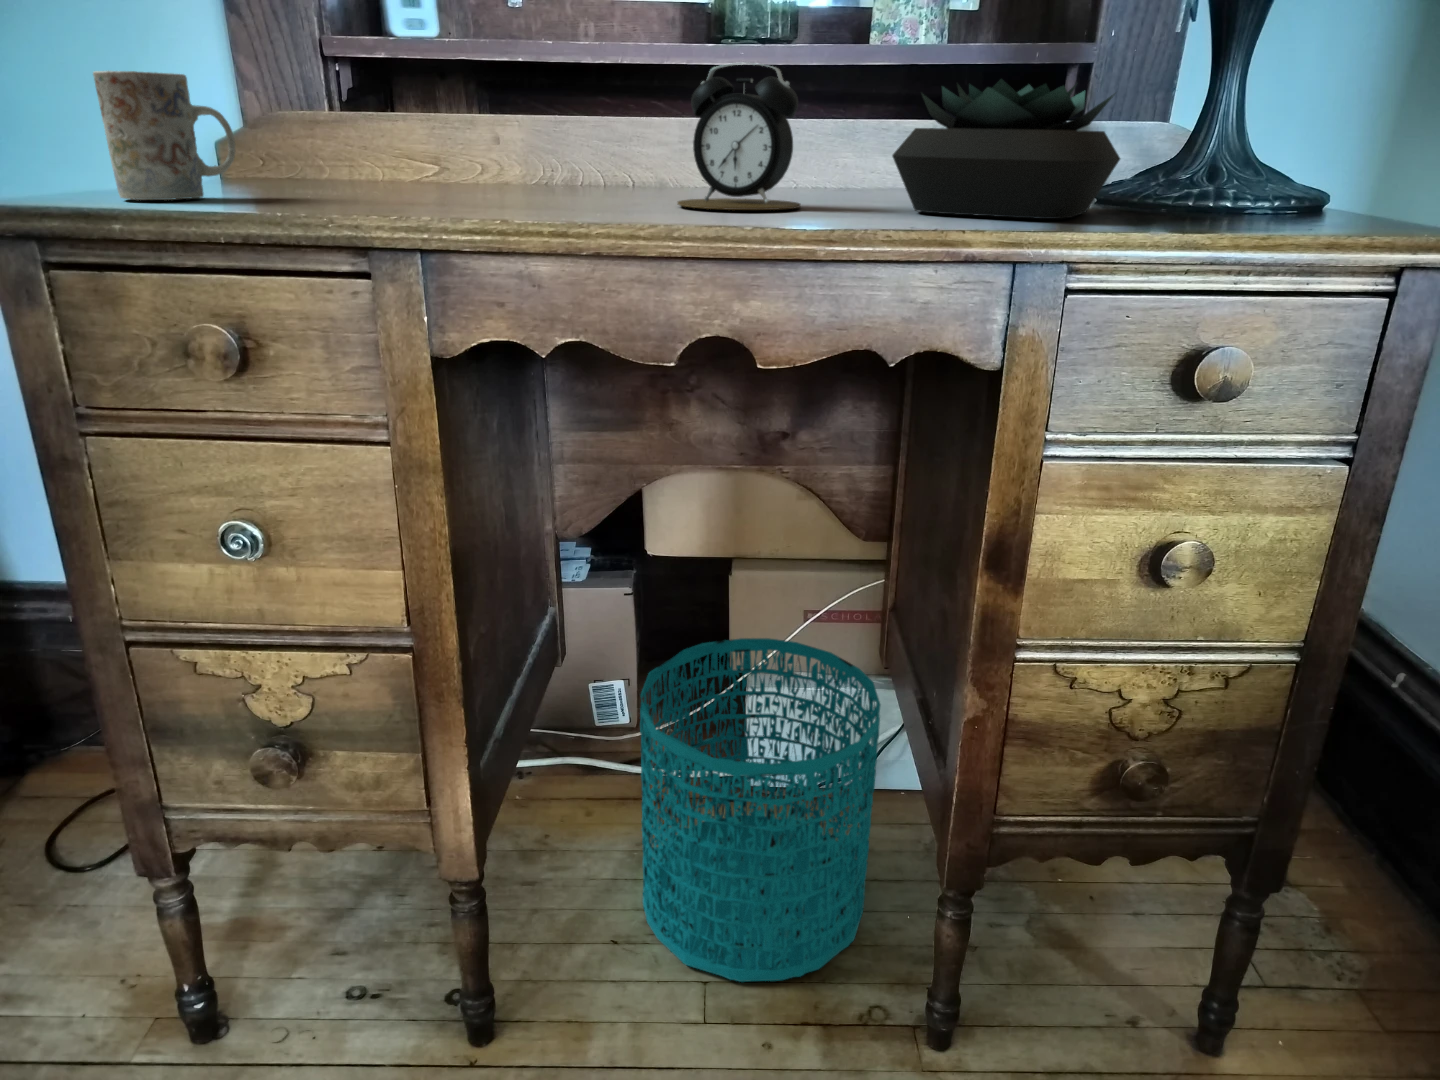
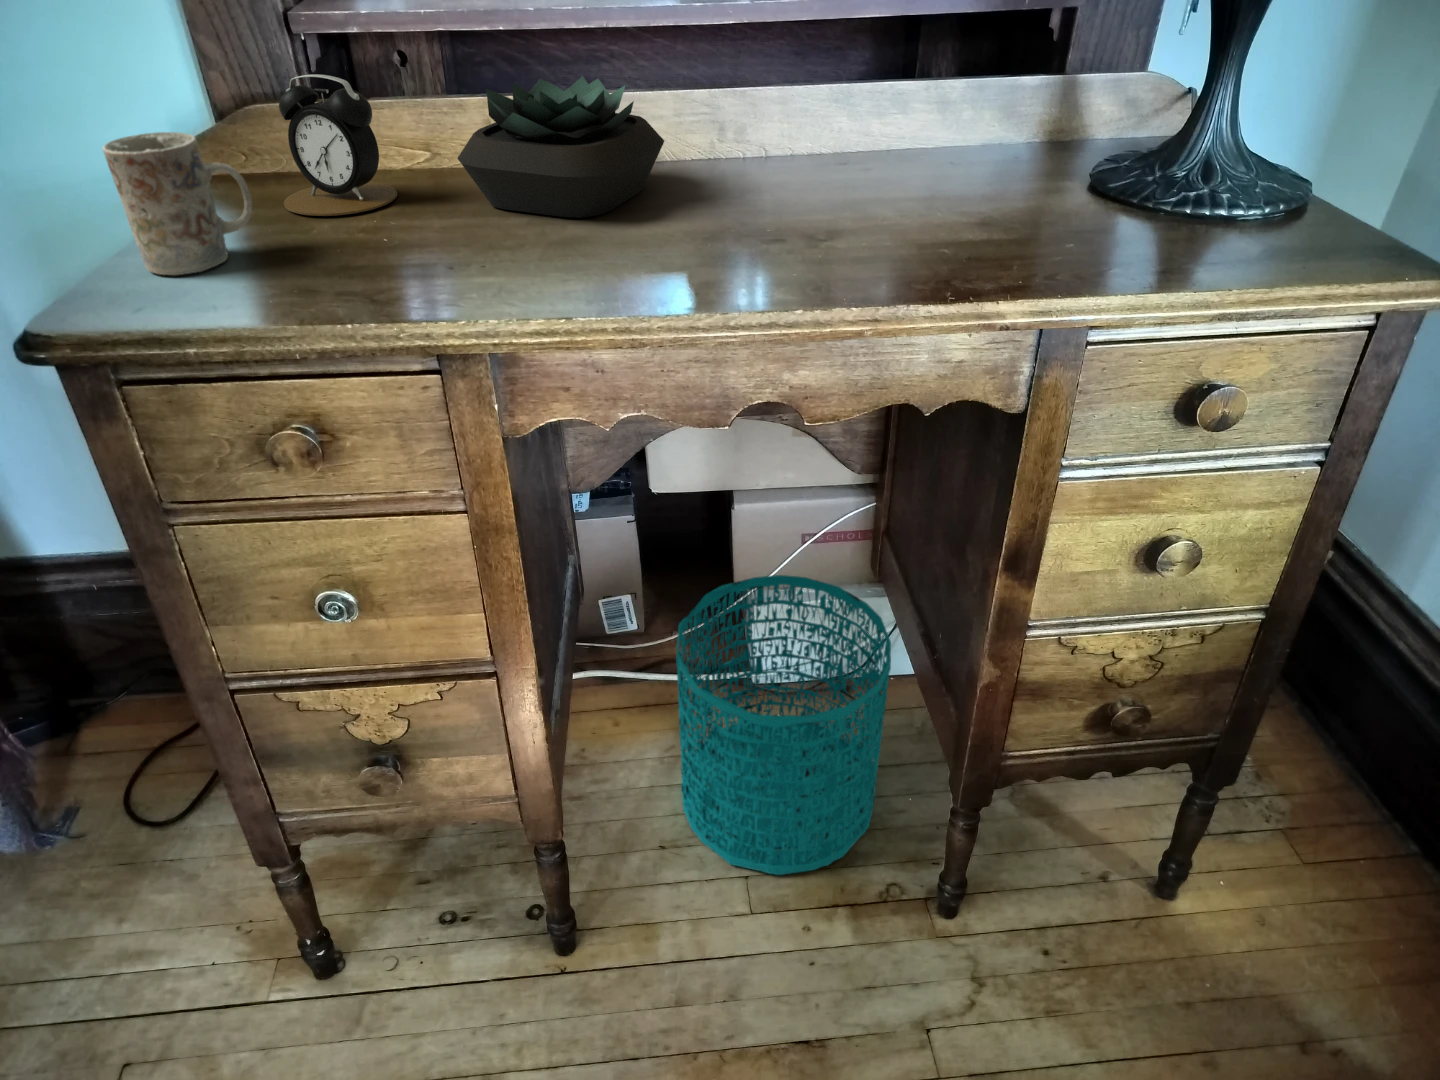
alarm clock: present [678,63,801,210] -> present [279,74,397,216]
succulent plant: present [892,79,1120,219] -> present [457,76,664,218]

